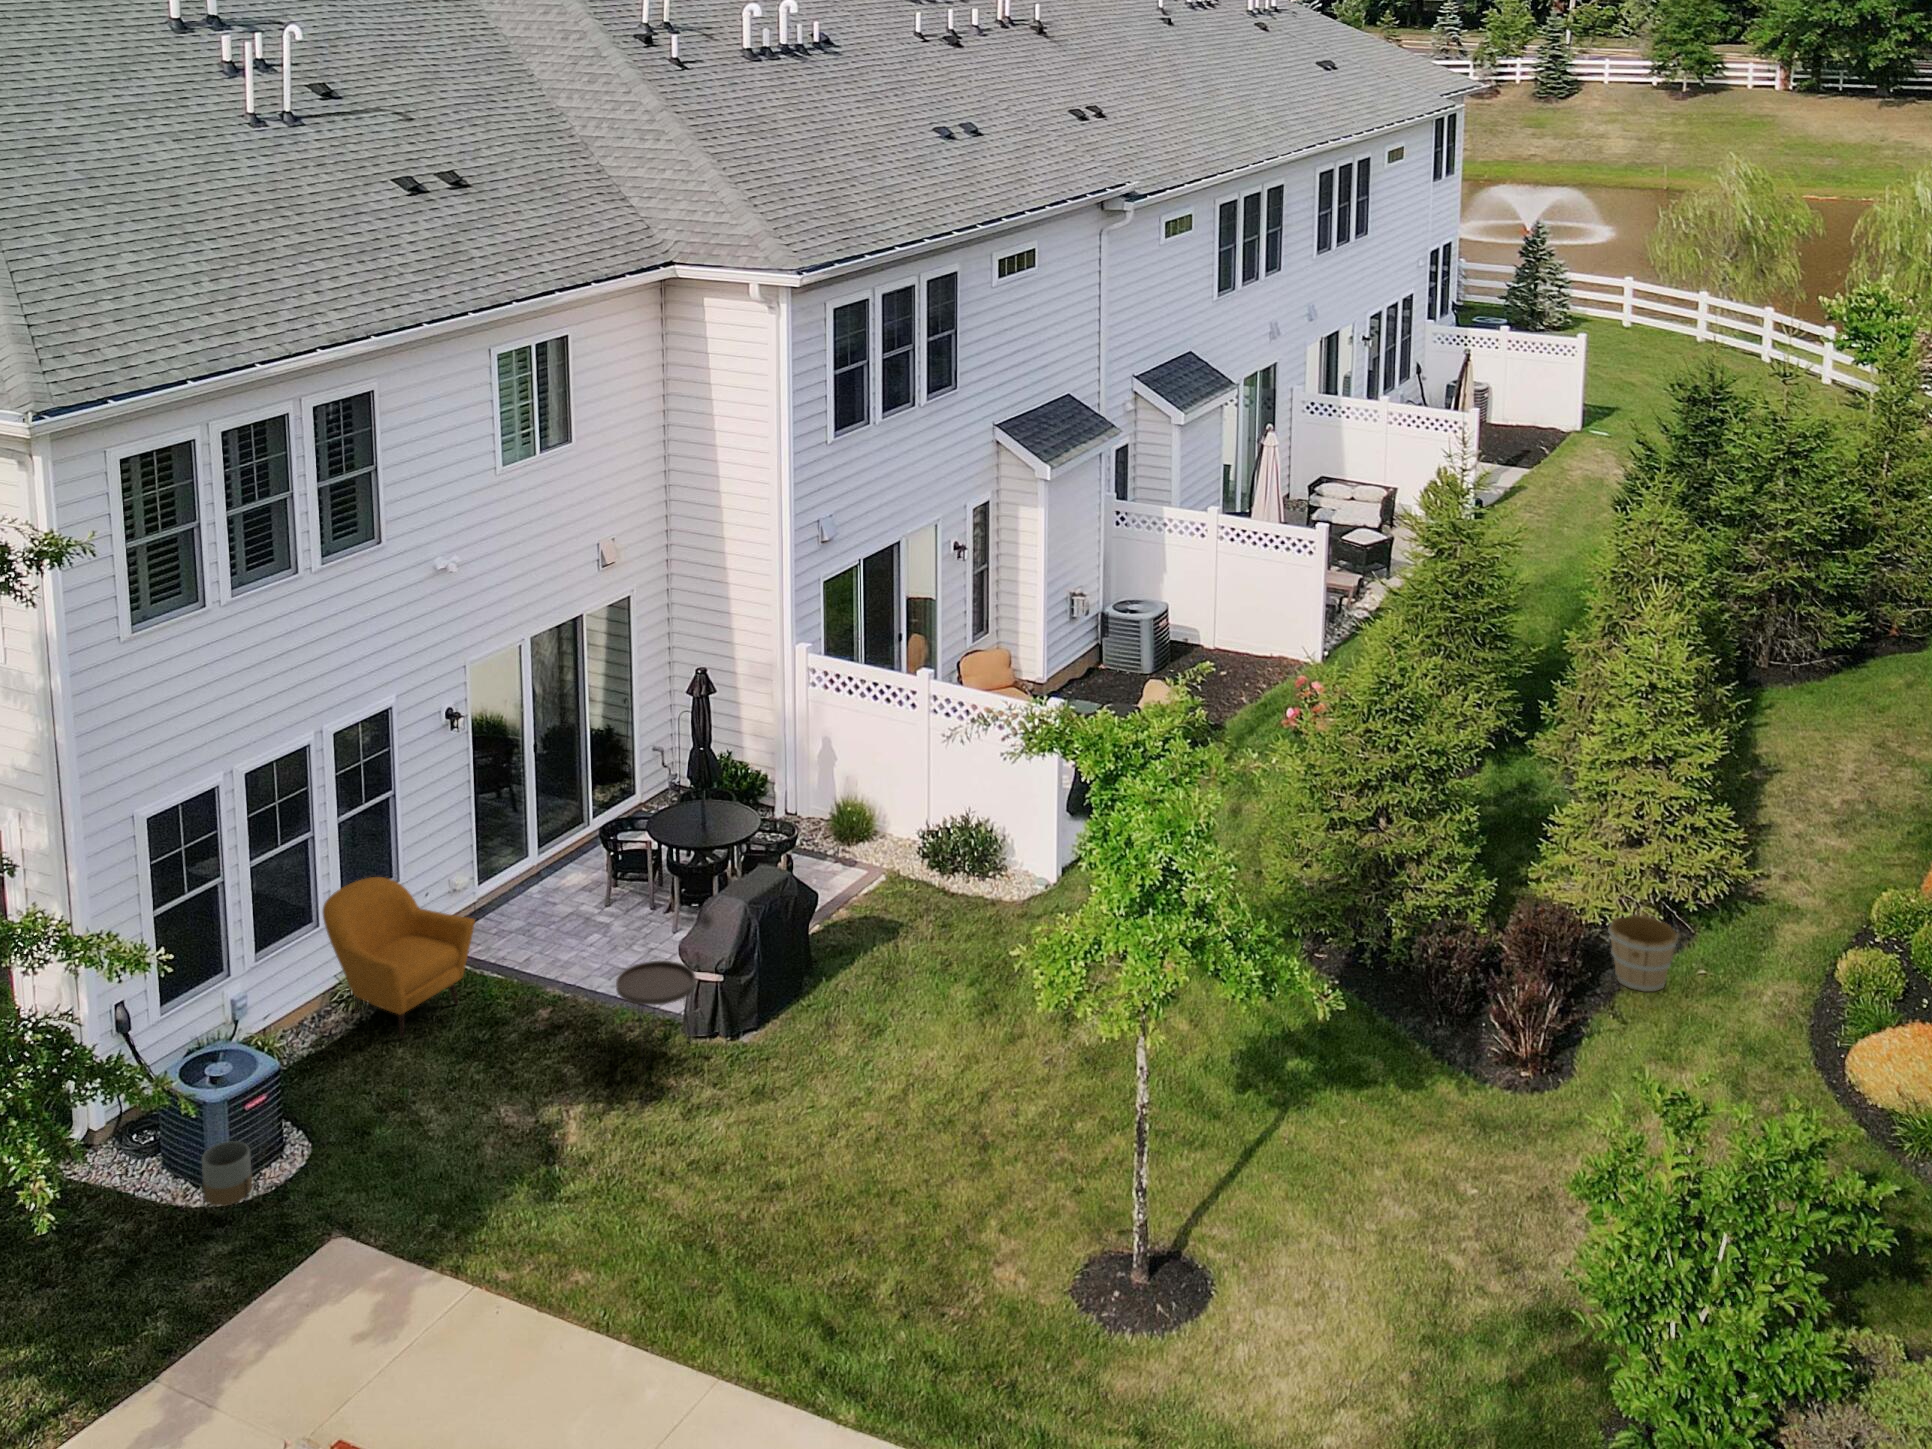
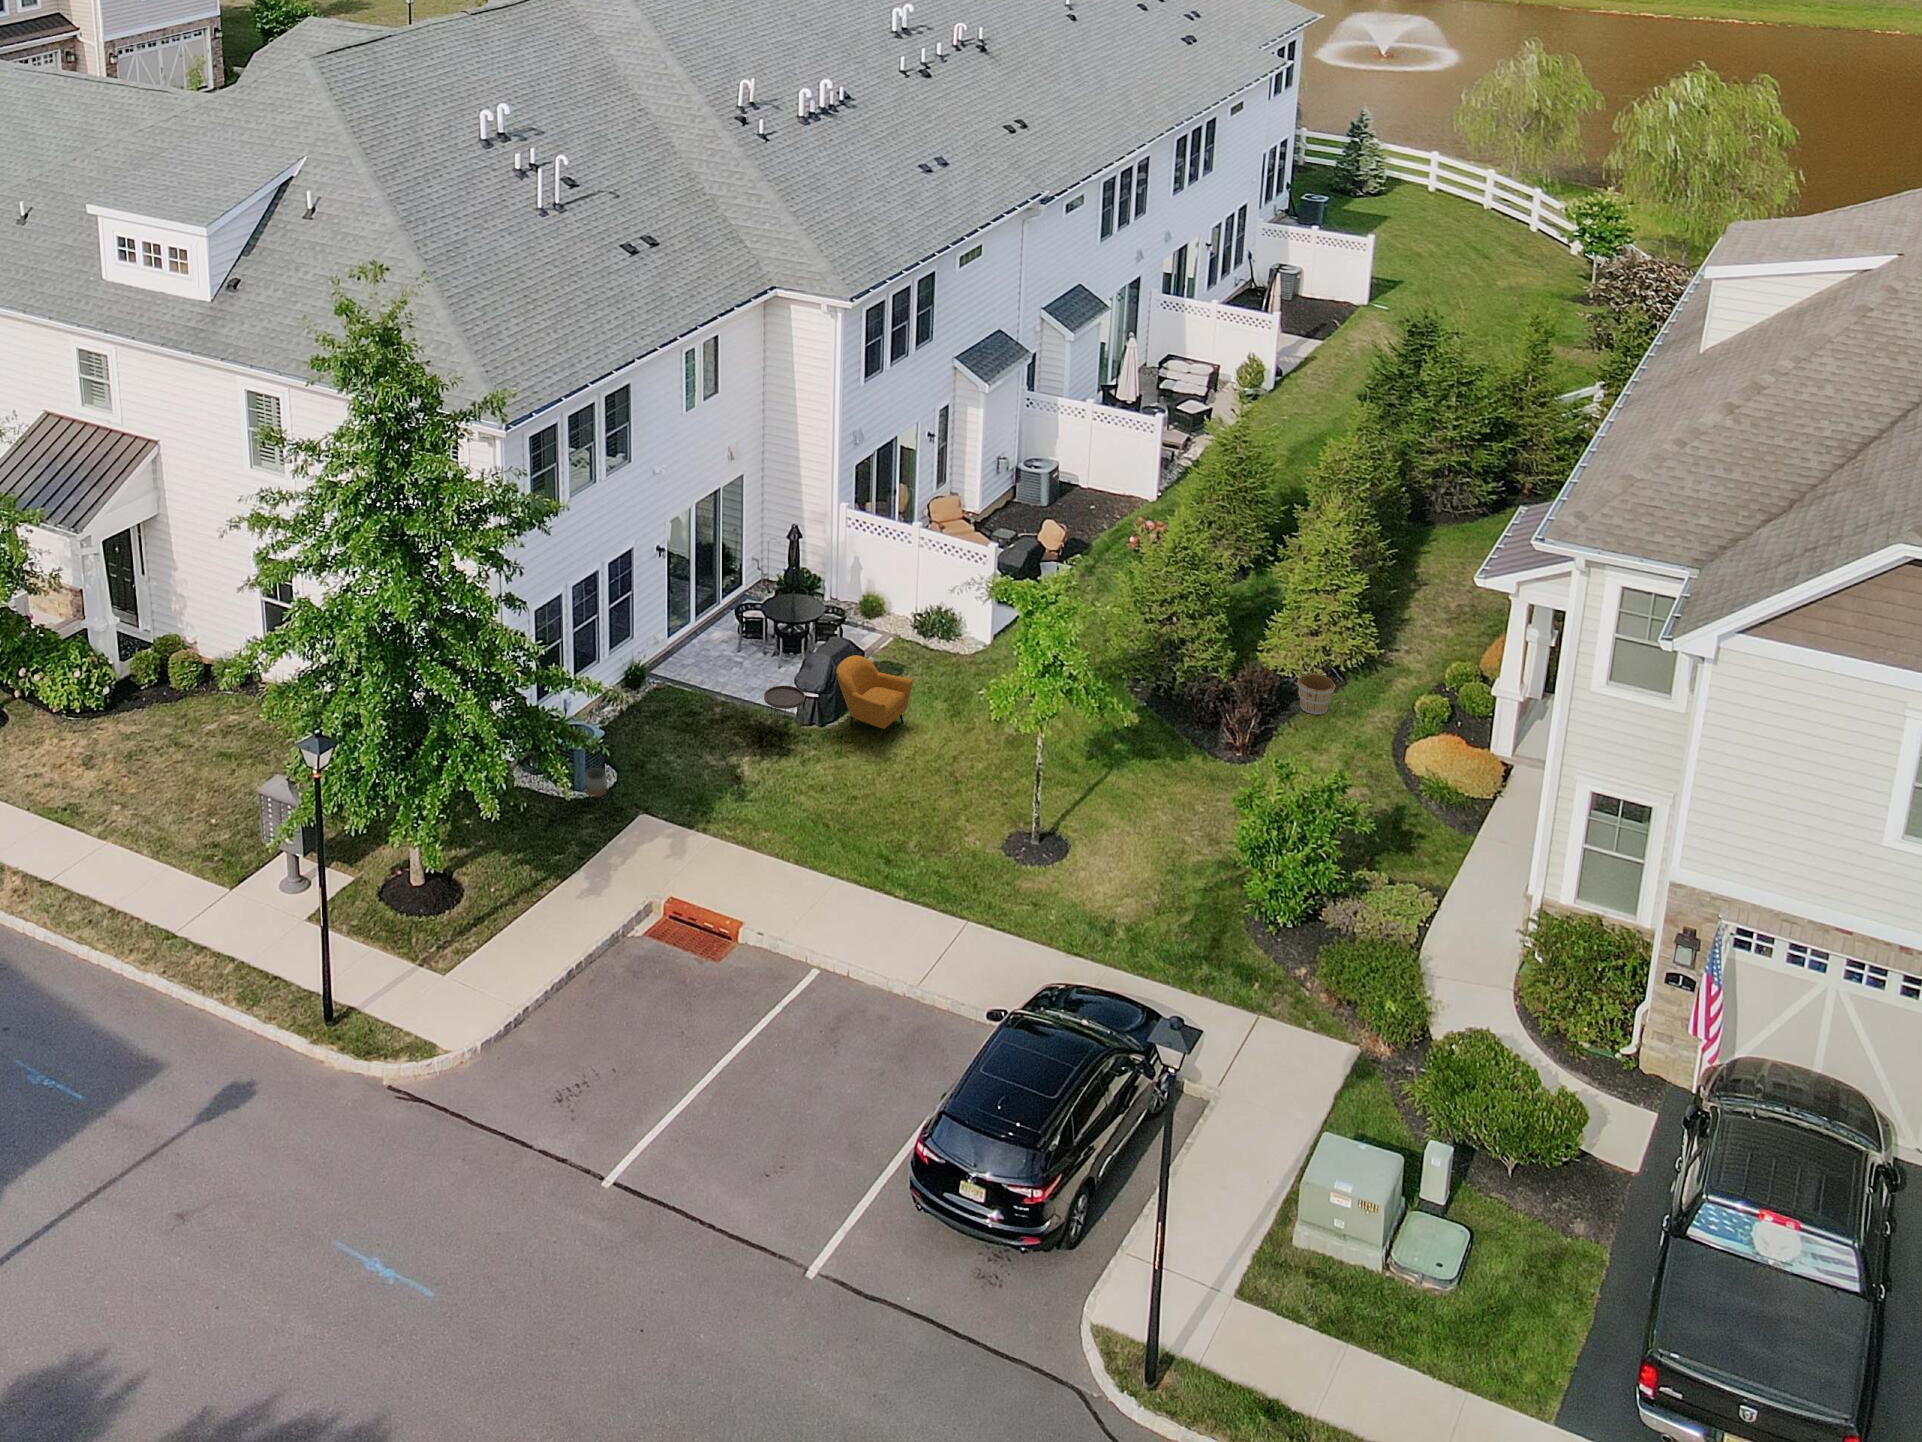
armchair: present [323,877,475,1038] -> present [836,655,913,740]

